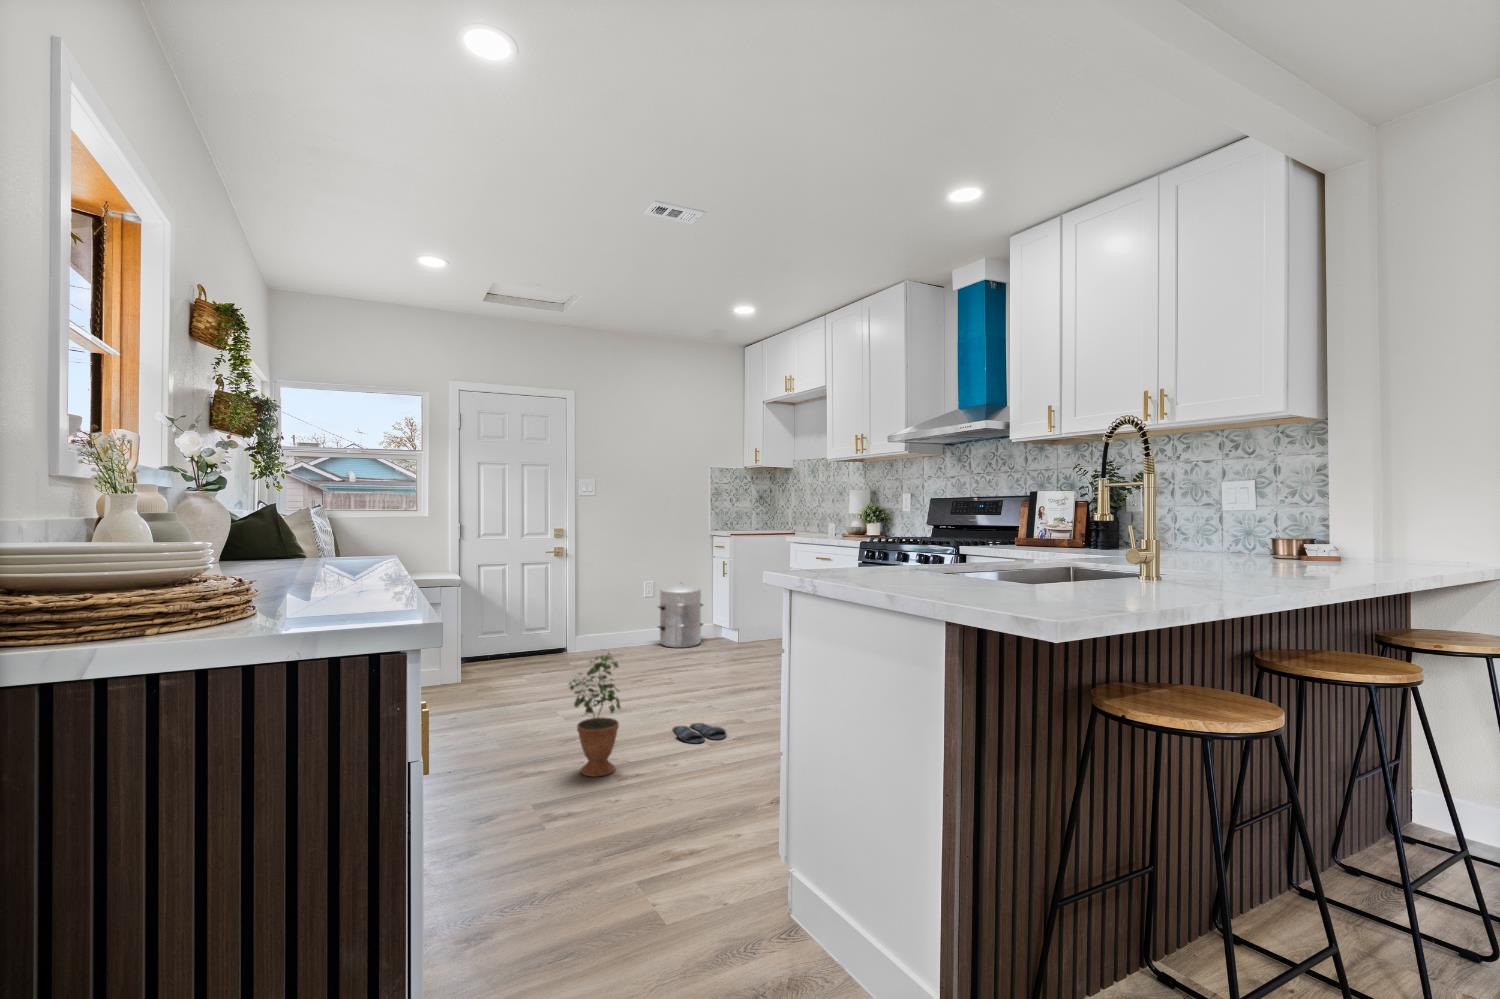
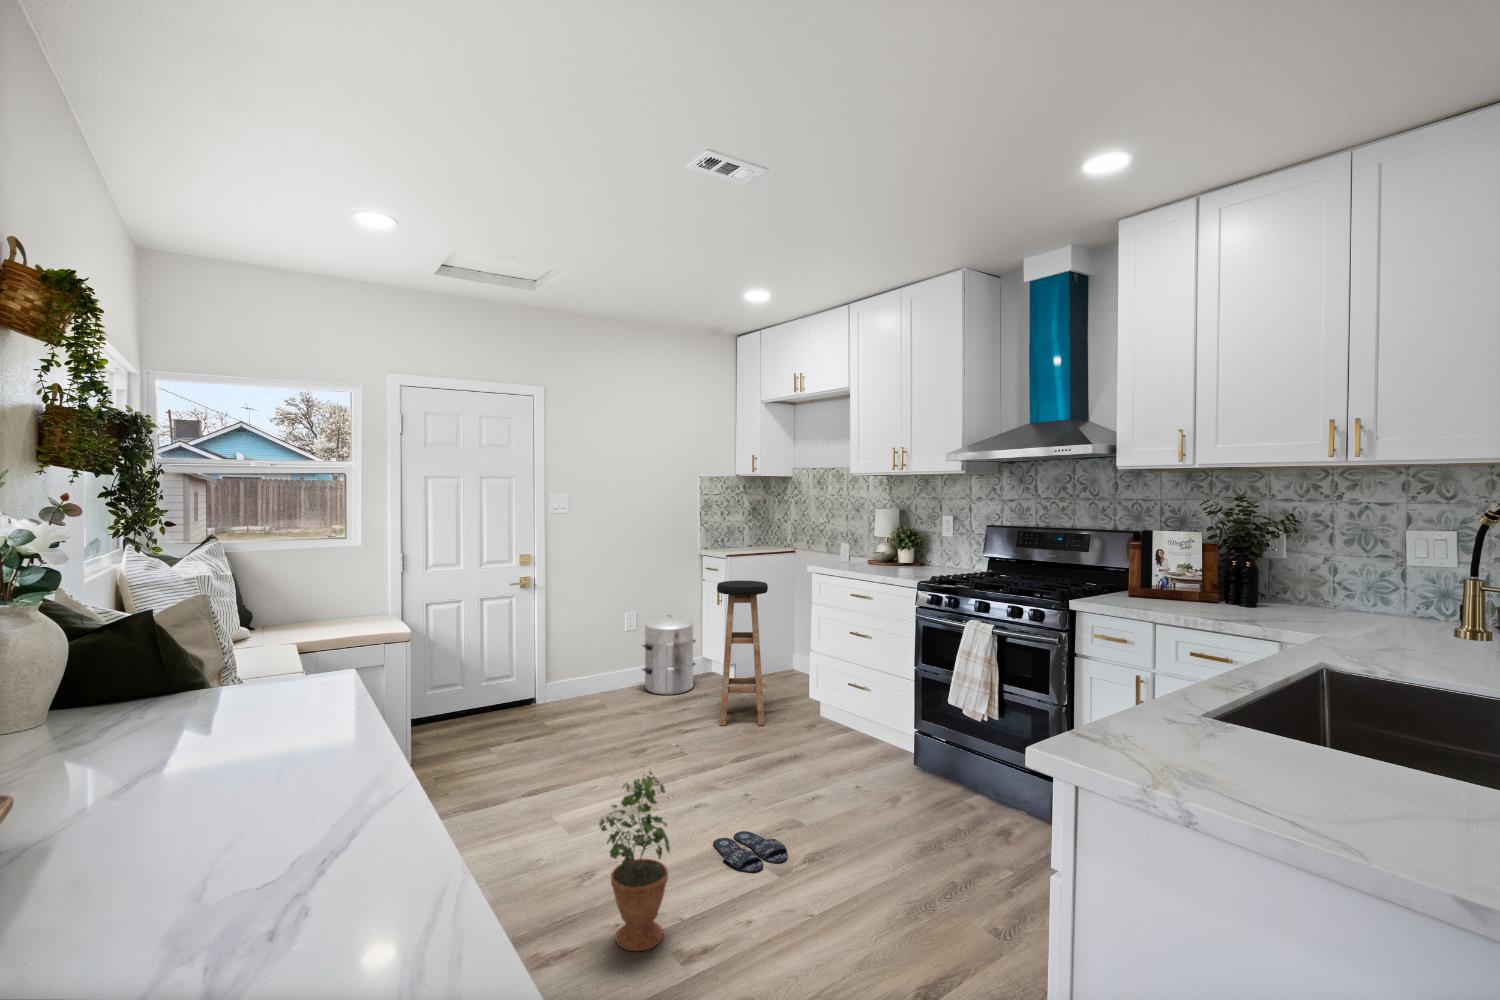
bar stool: none [711,549,753,667] -> present [717,581,768,726]

